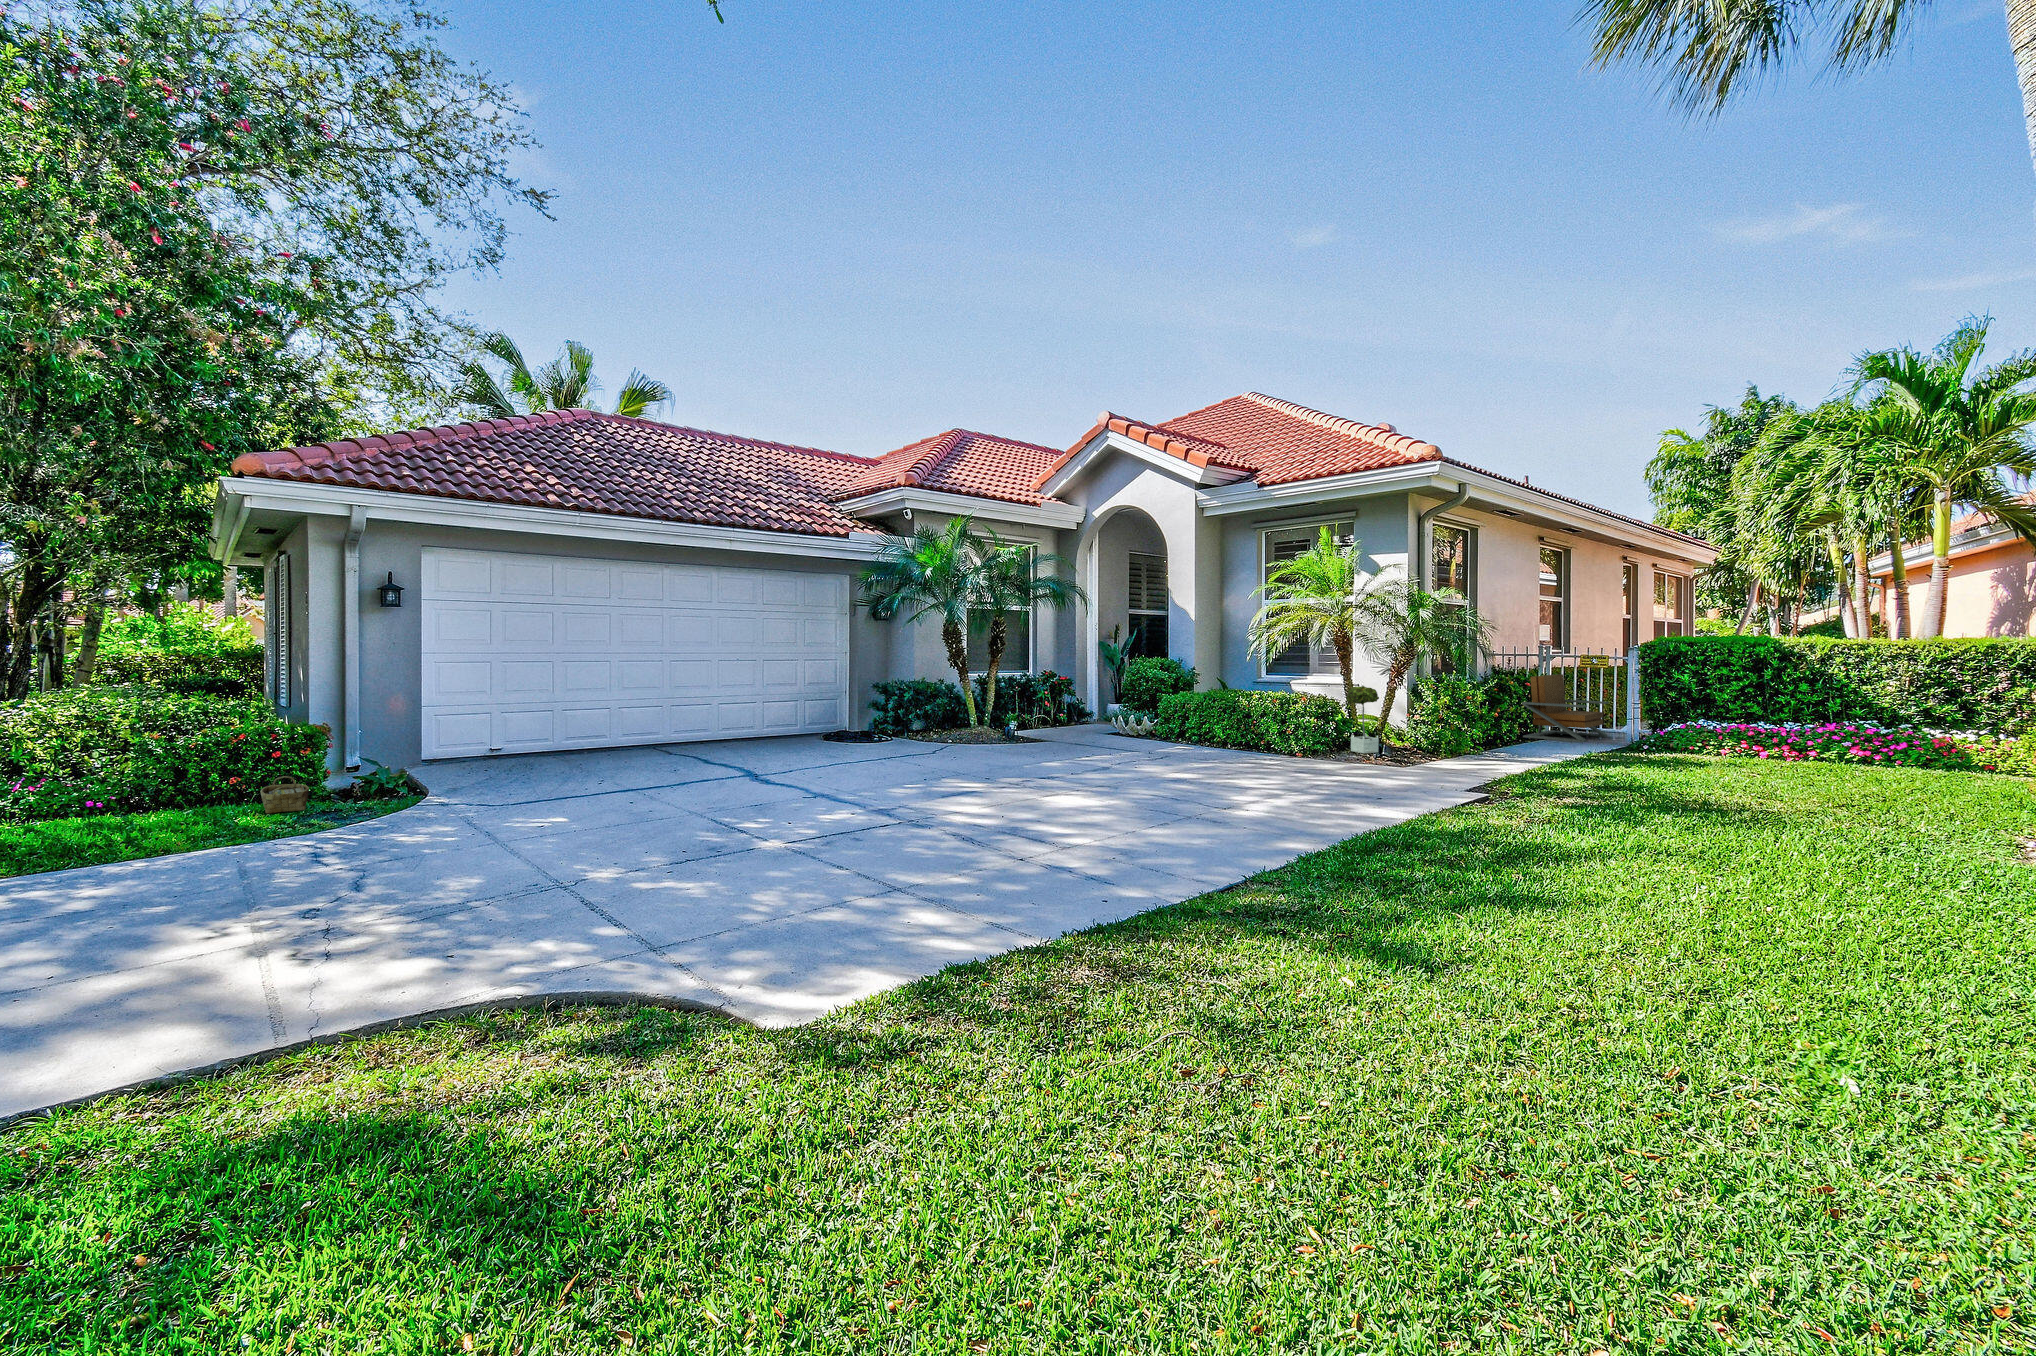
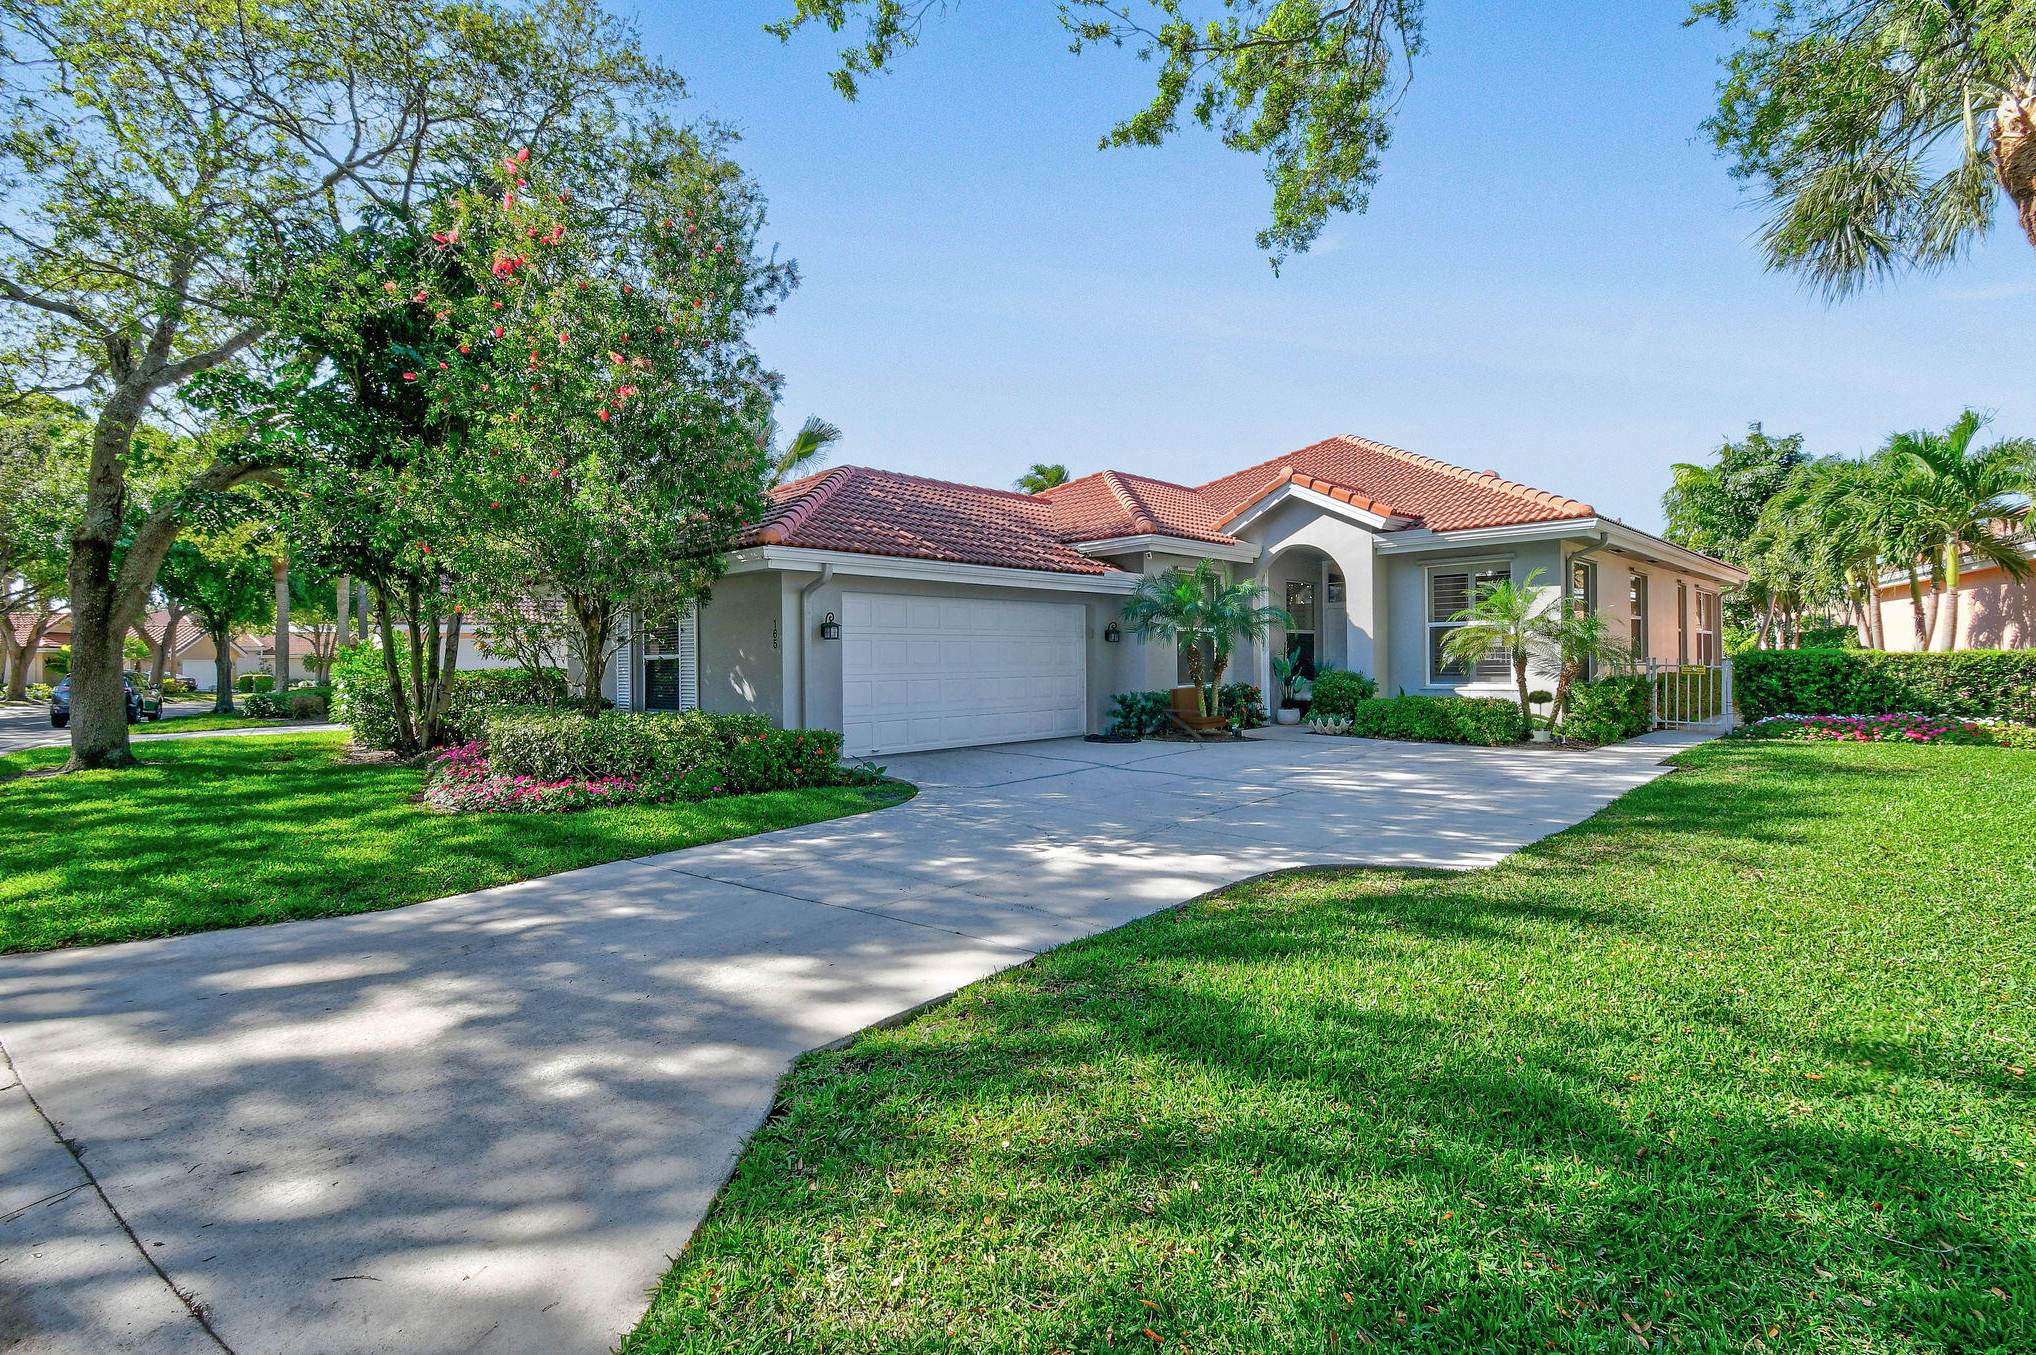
lounge chair: present [1522,674,1608,742] -> present [1163,687,1231,740]
woven basket: present [261,776,309,814] -> none [822,767,854,793]

